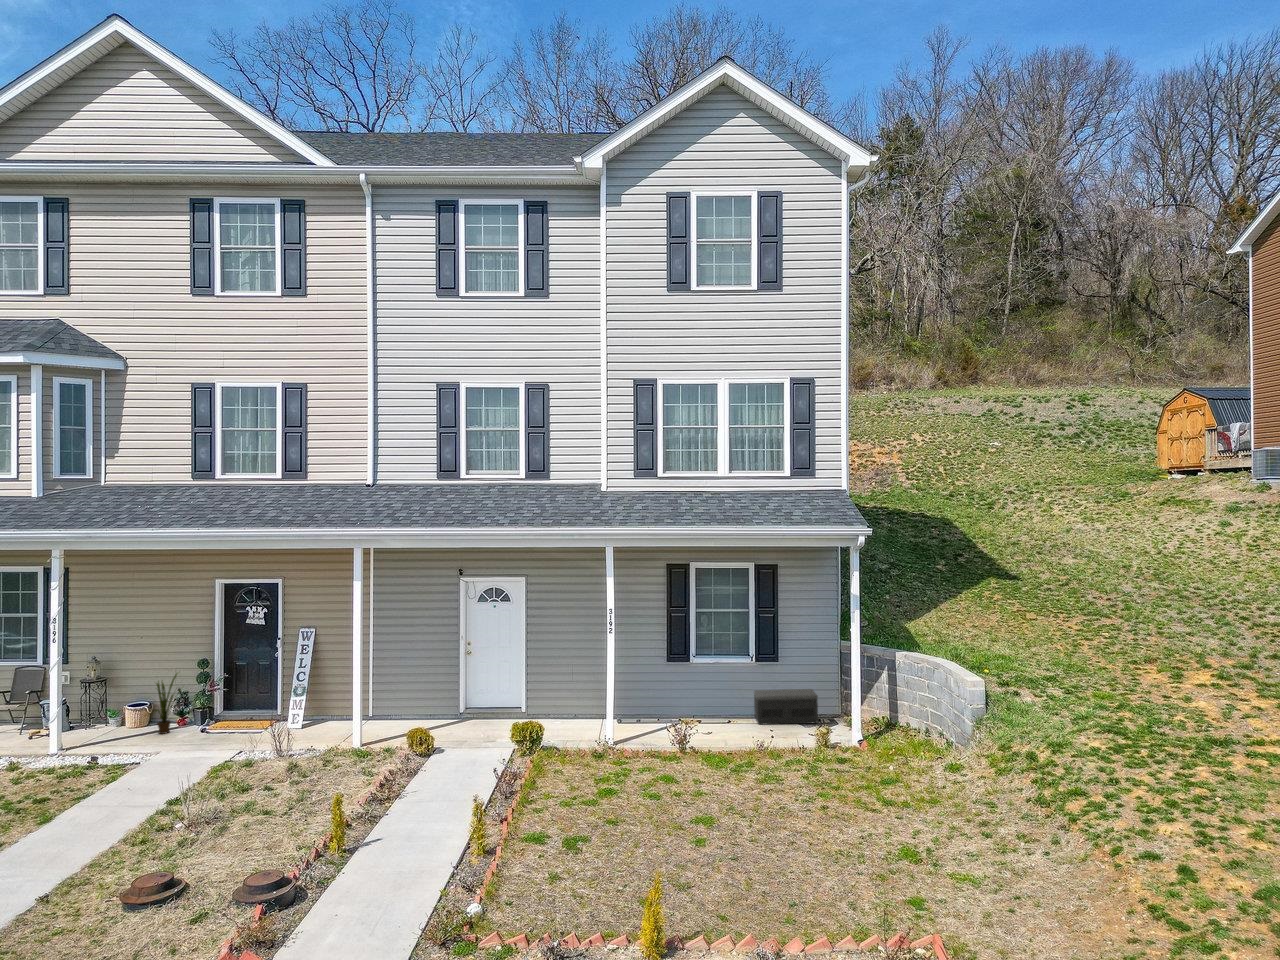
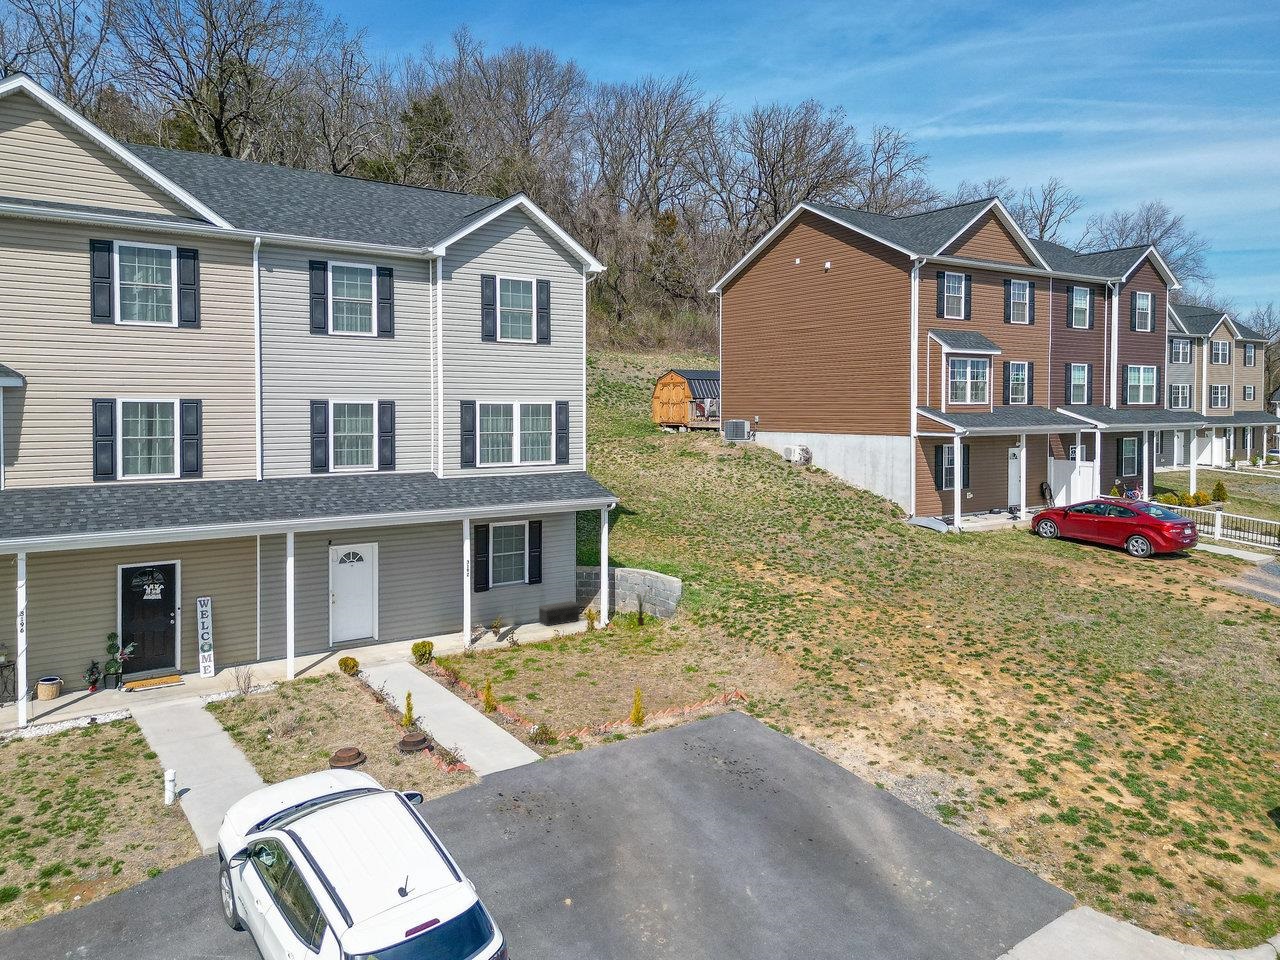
house plant: present [156,674,177,734] -> present [636,594,646,625]

